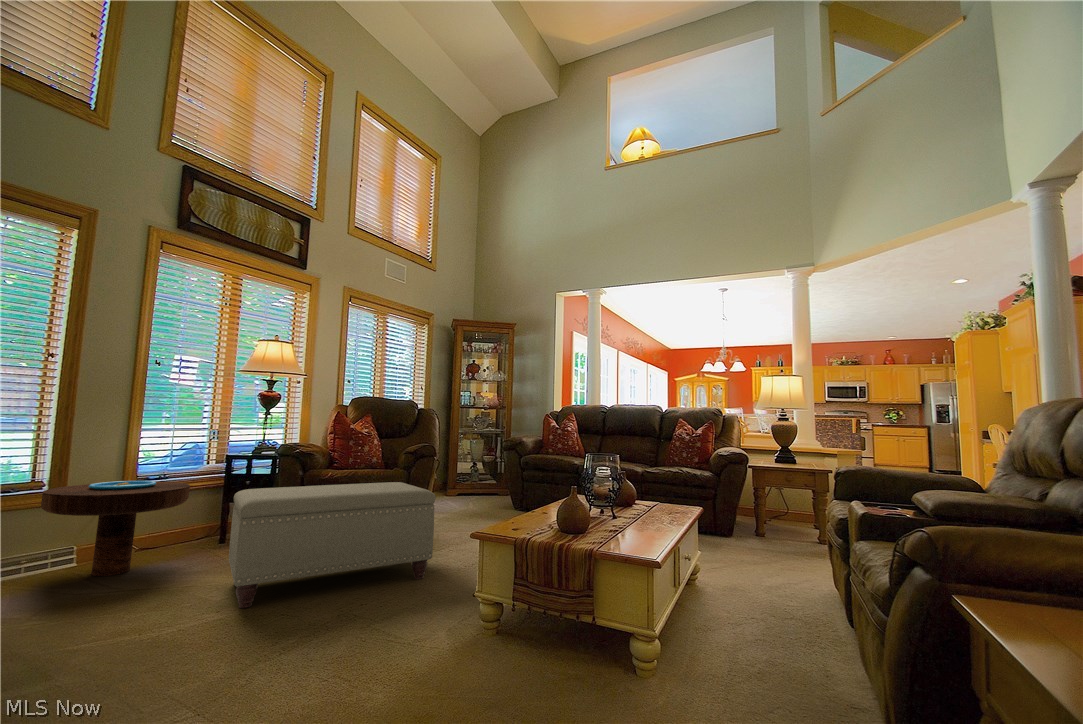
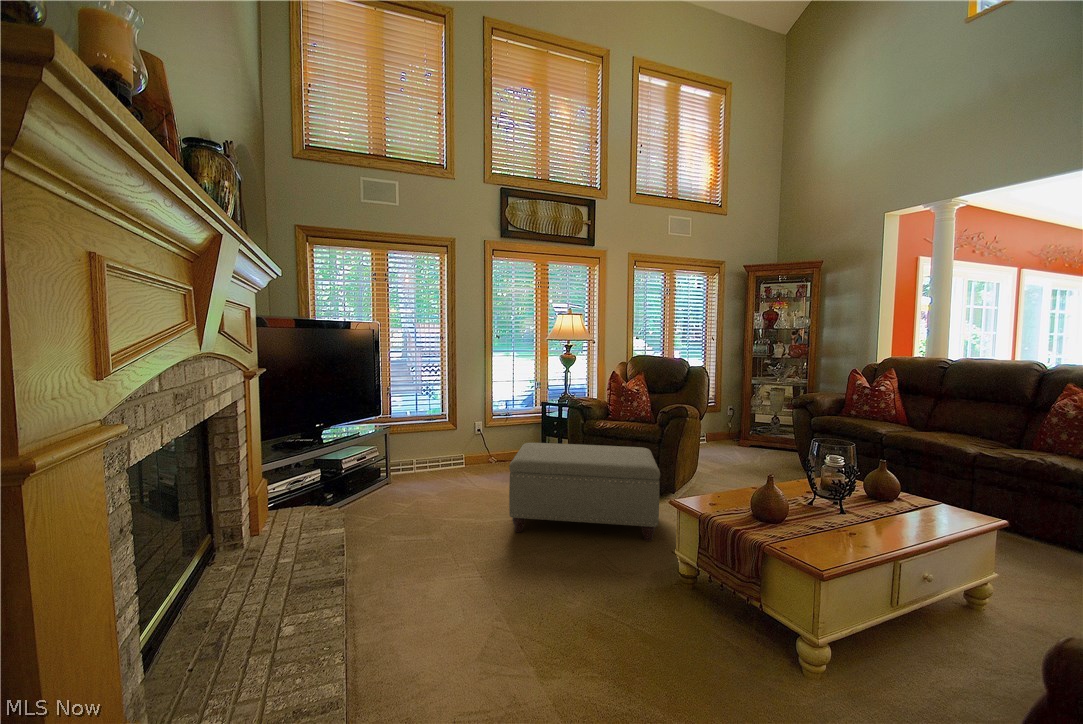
side table: present [41,481,190,576] -> none [440,418,512,479]

